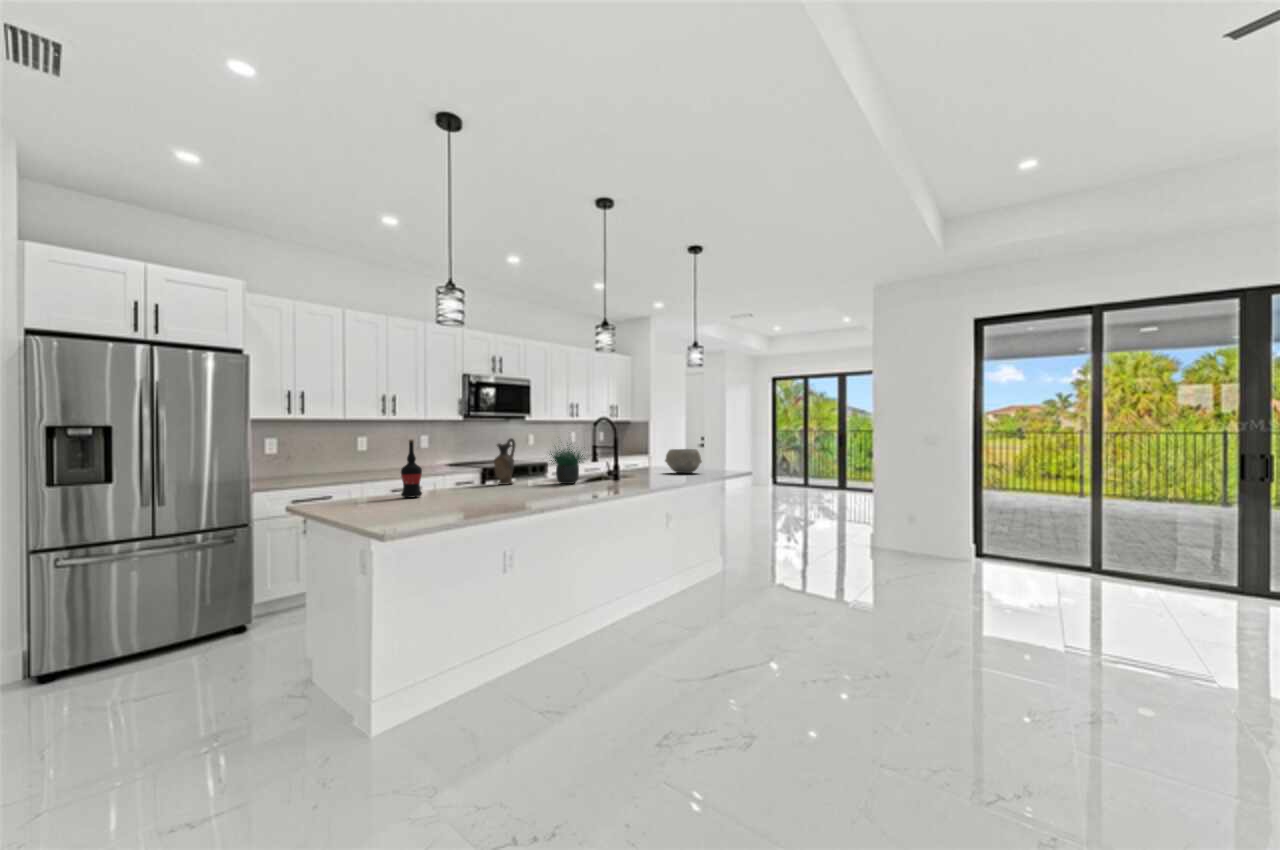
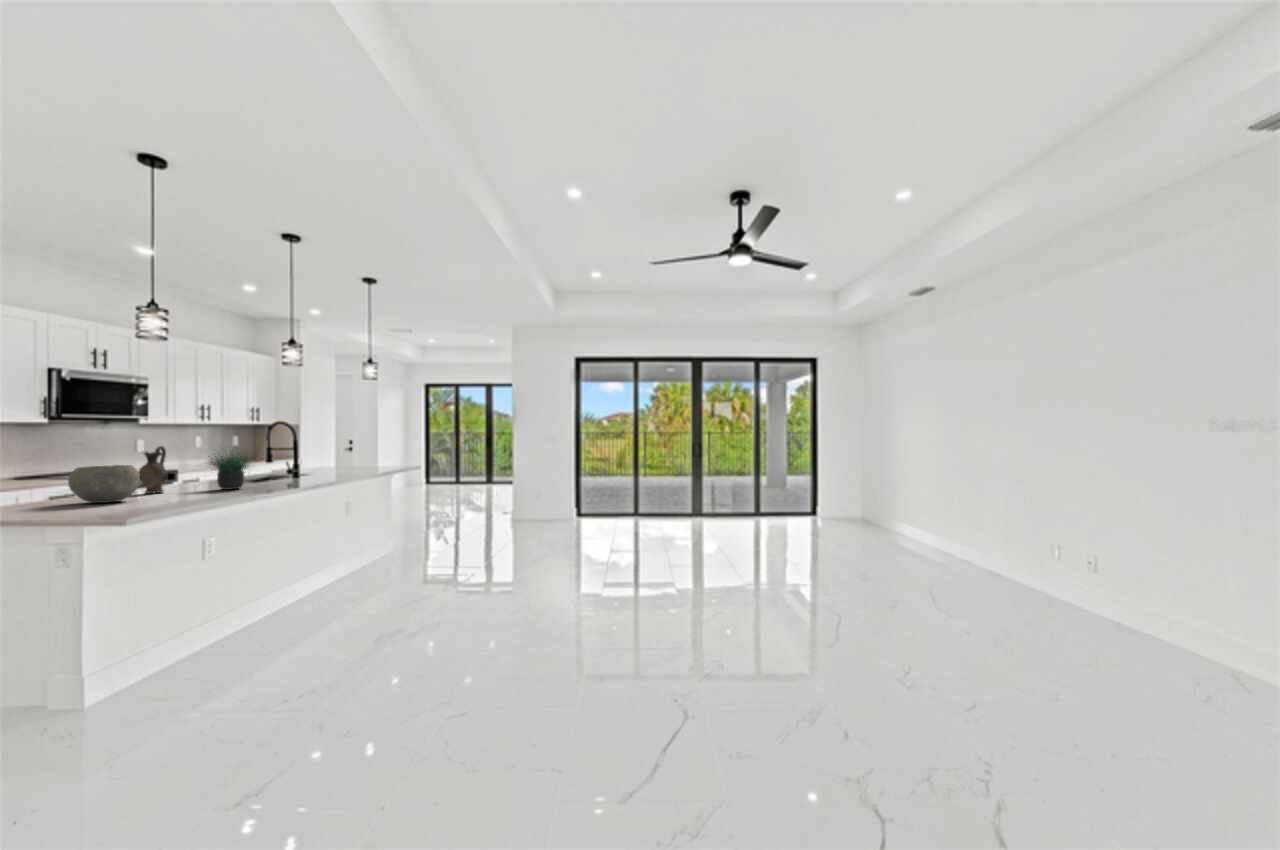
wine bottle: present [401,440,422,498] -> none [35,450,66,511]
ceramic bowl: present [665,449,702,473] -> present [68,465,142,503]

